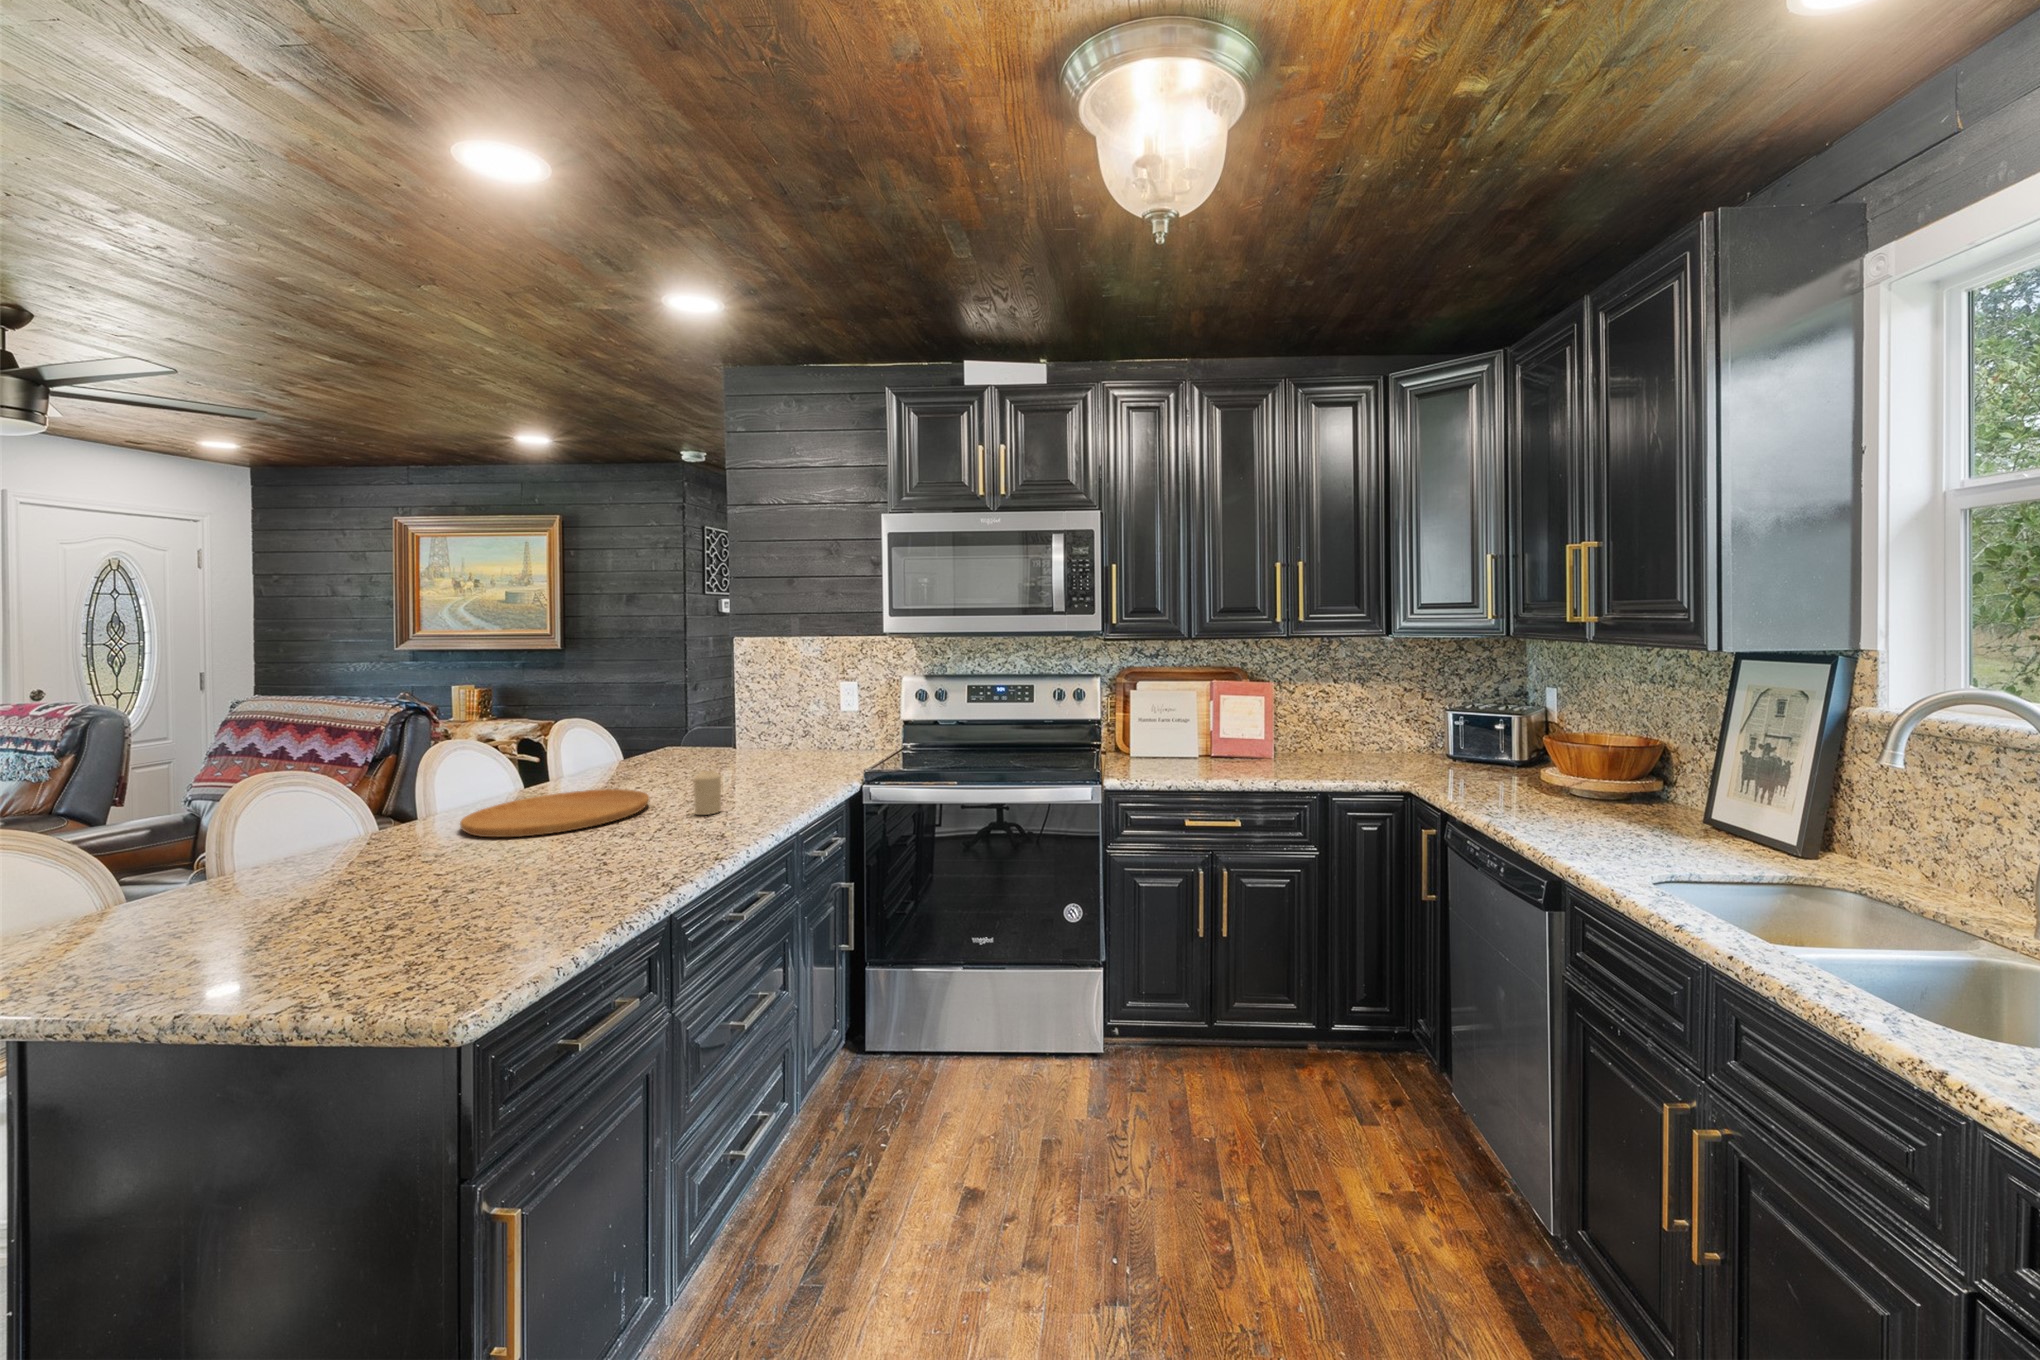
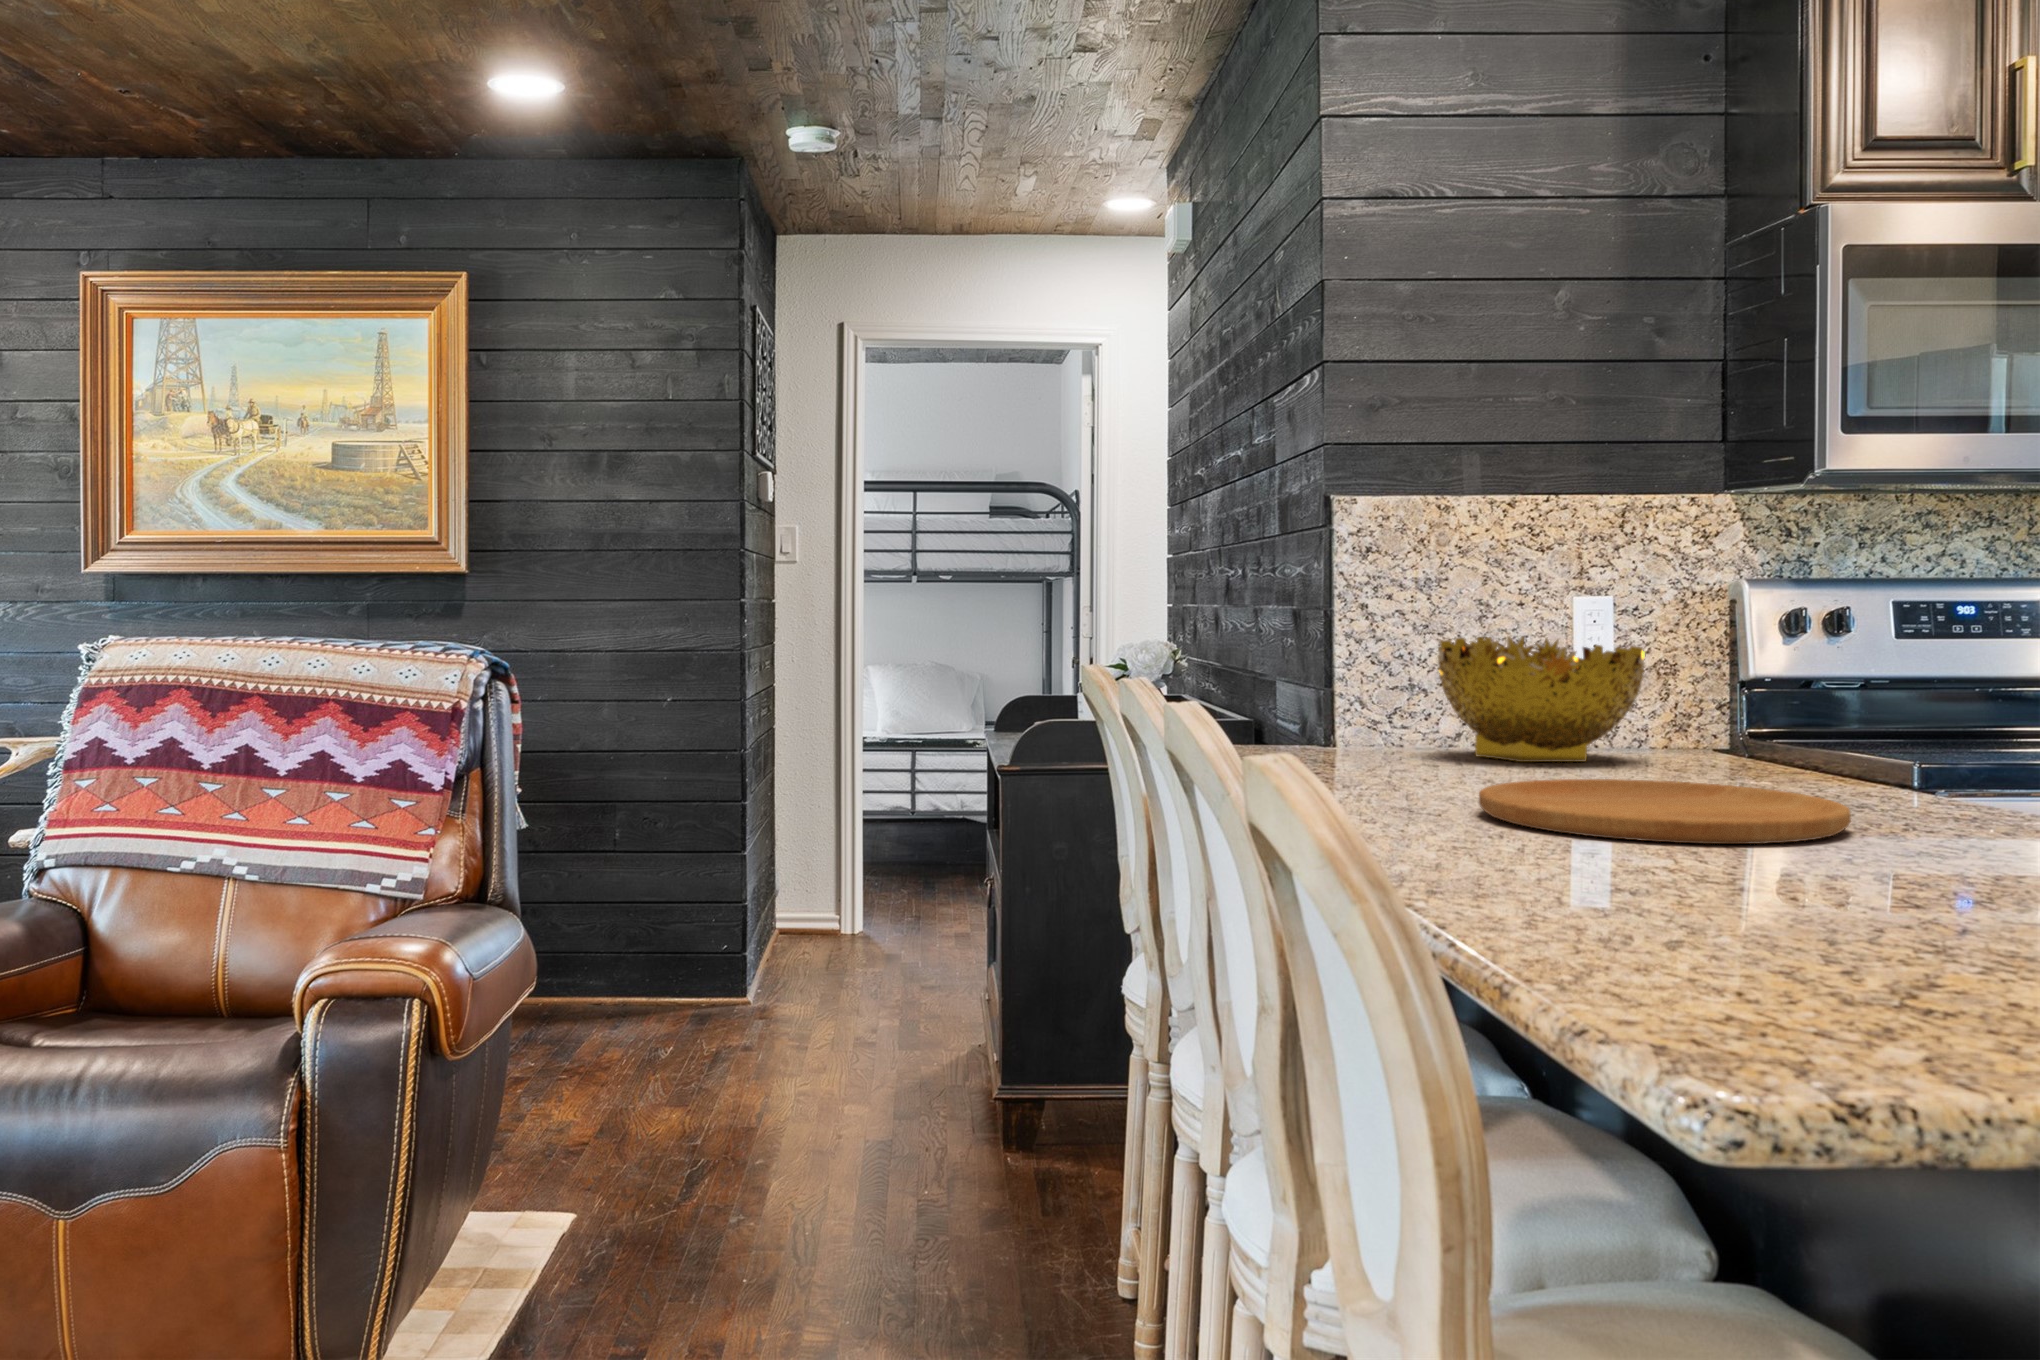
decorative bowl: none [736,700,832,764] -> present [1438,636,1645,762]
candle: present [694,770,721,815] -> none [1907,721,1969,817]

